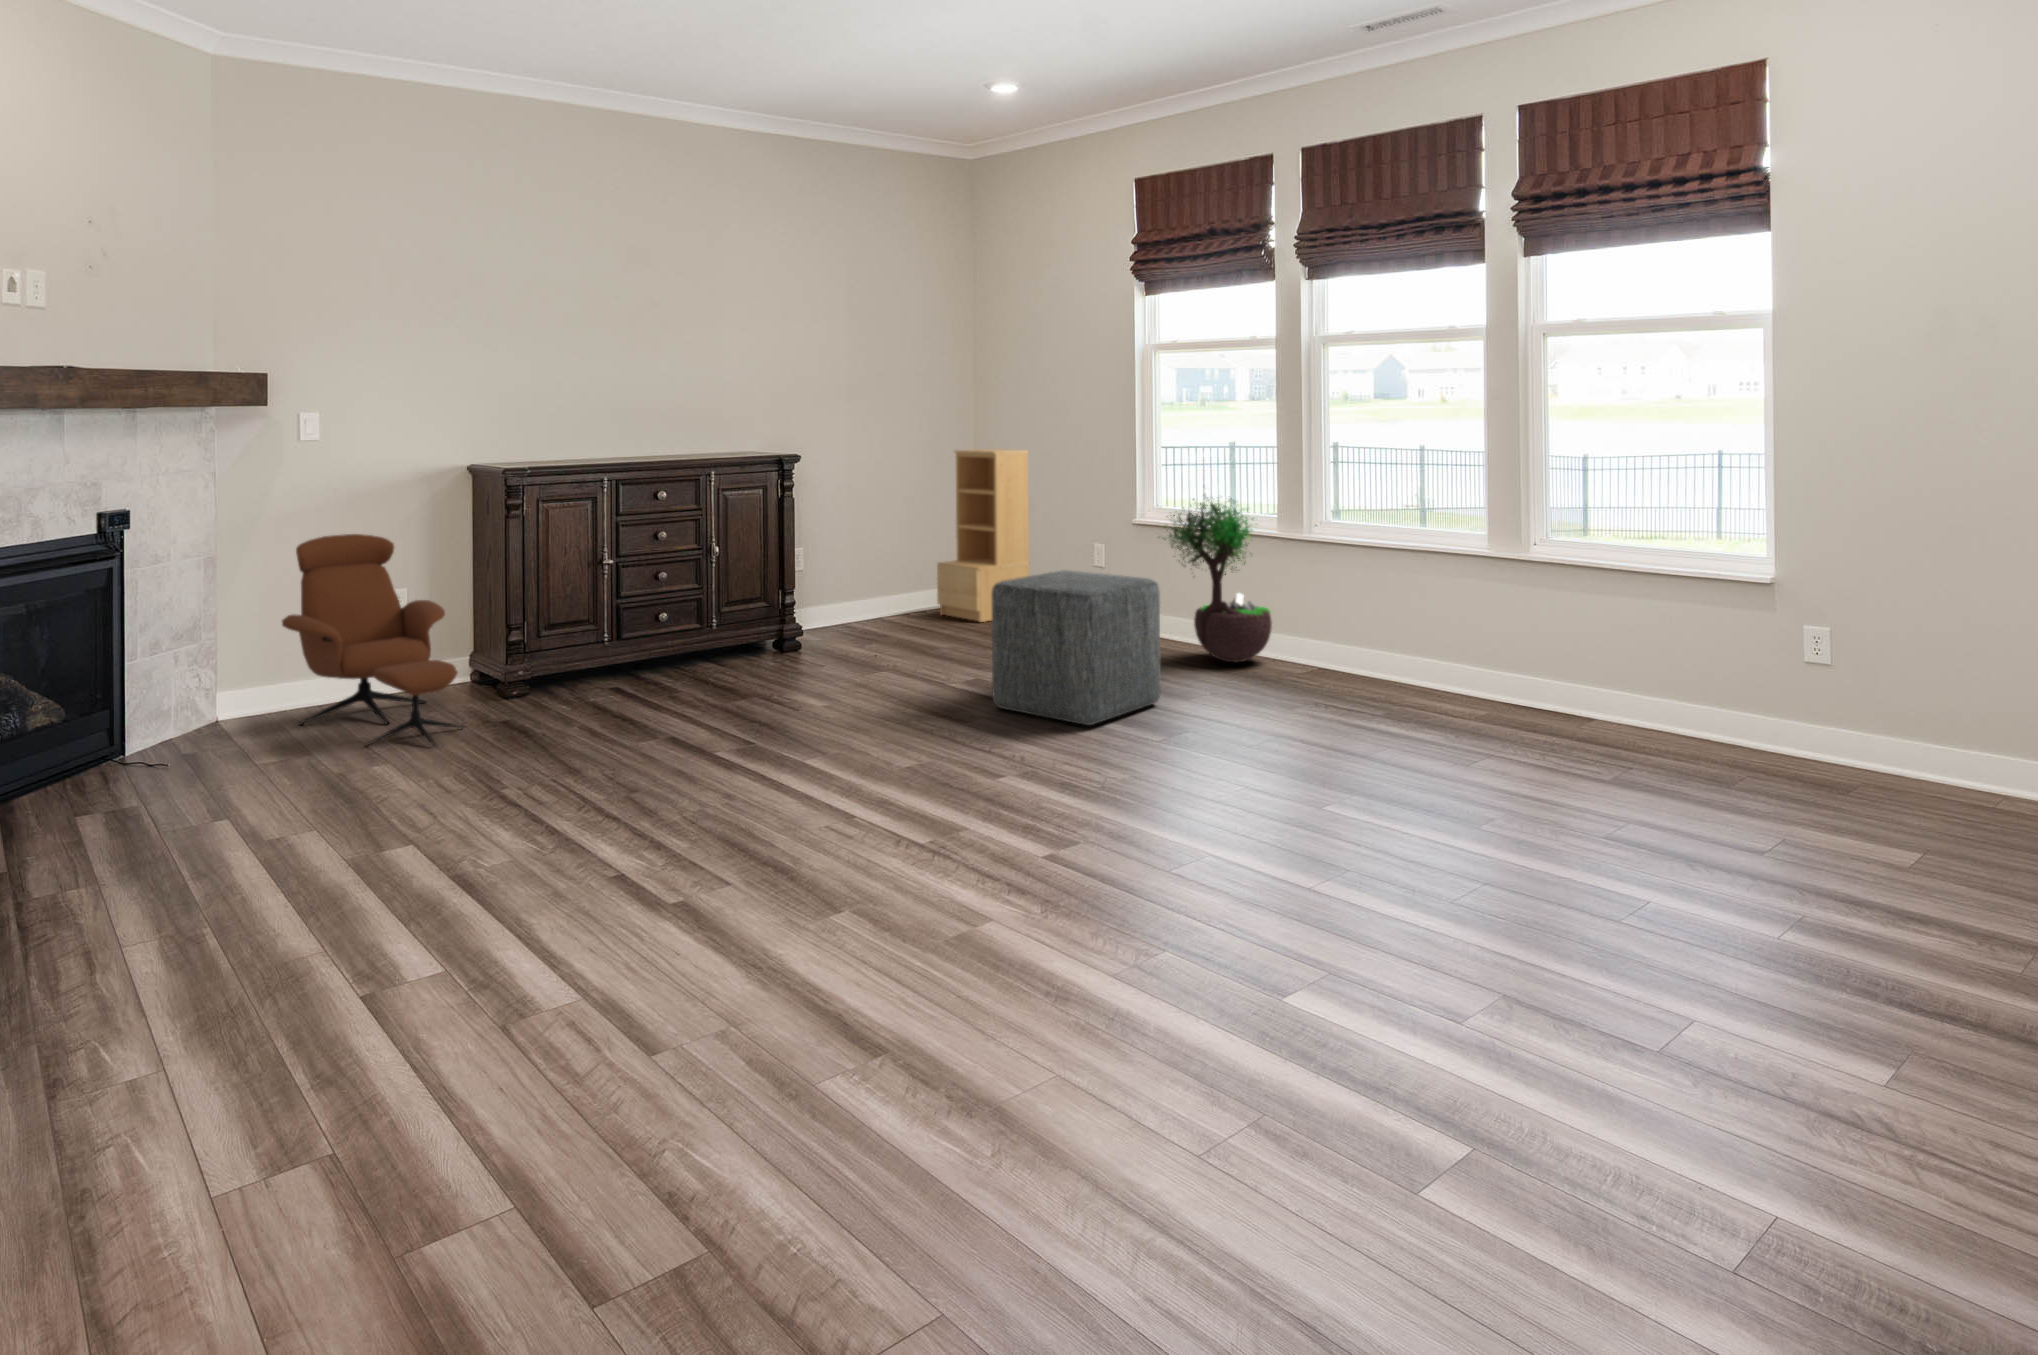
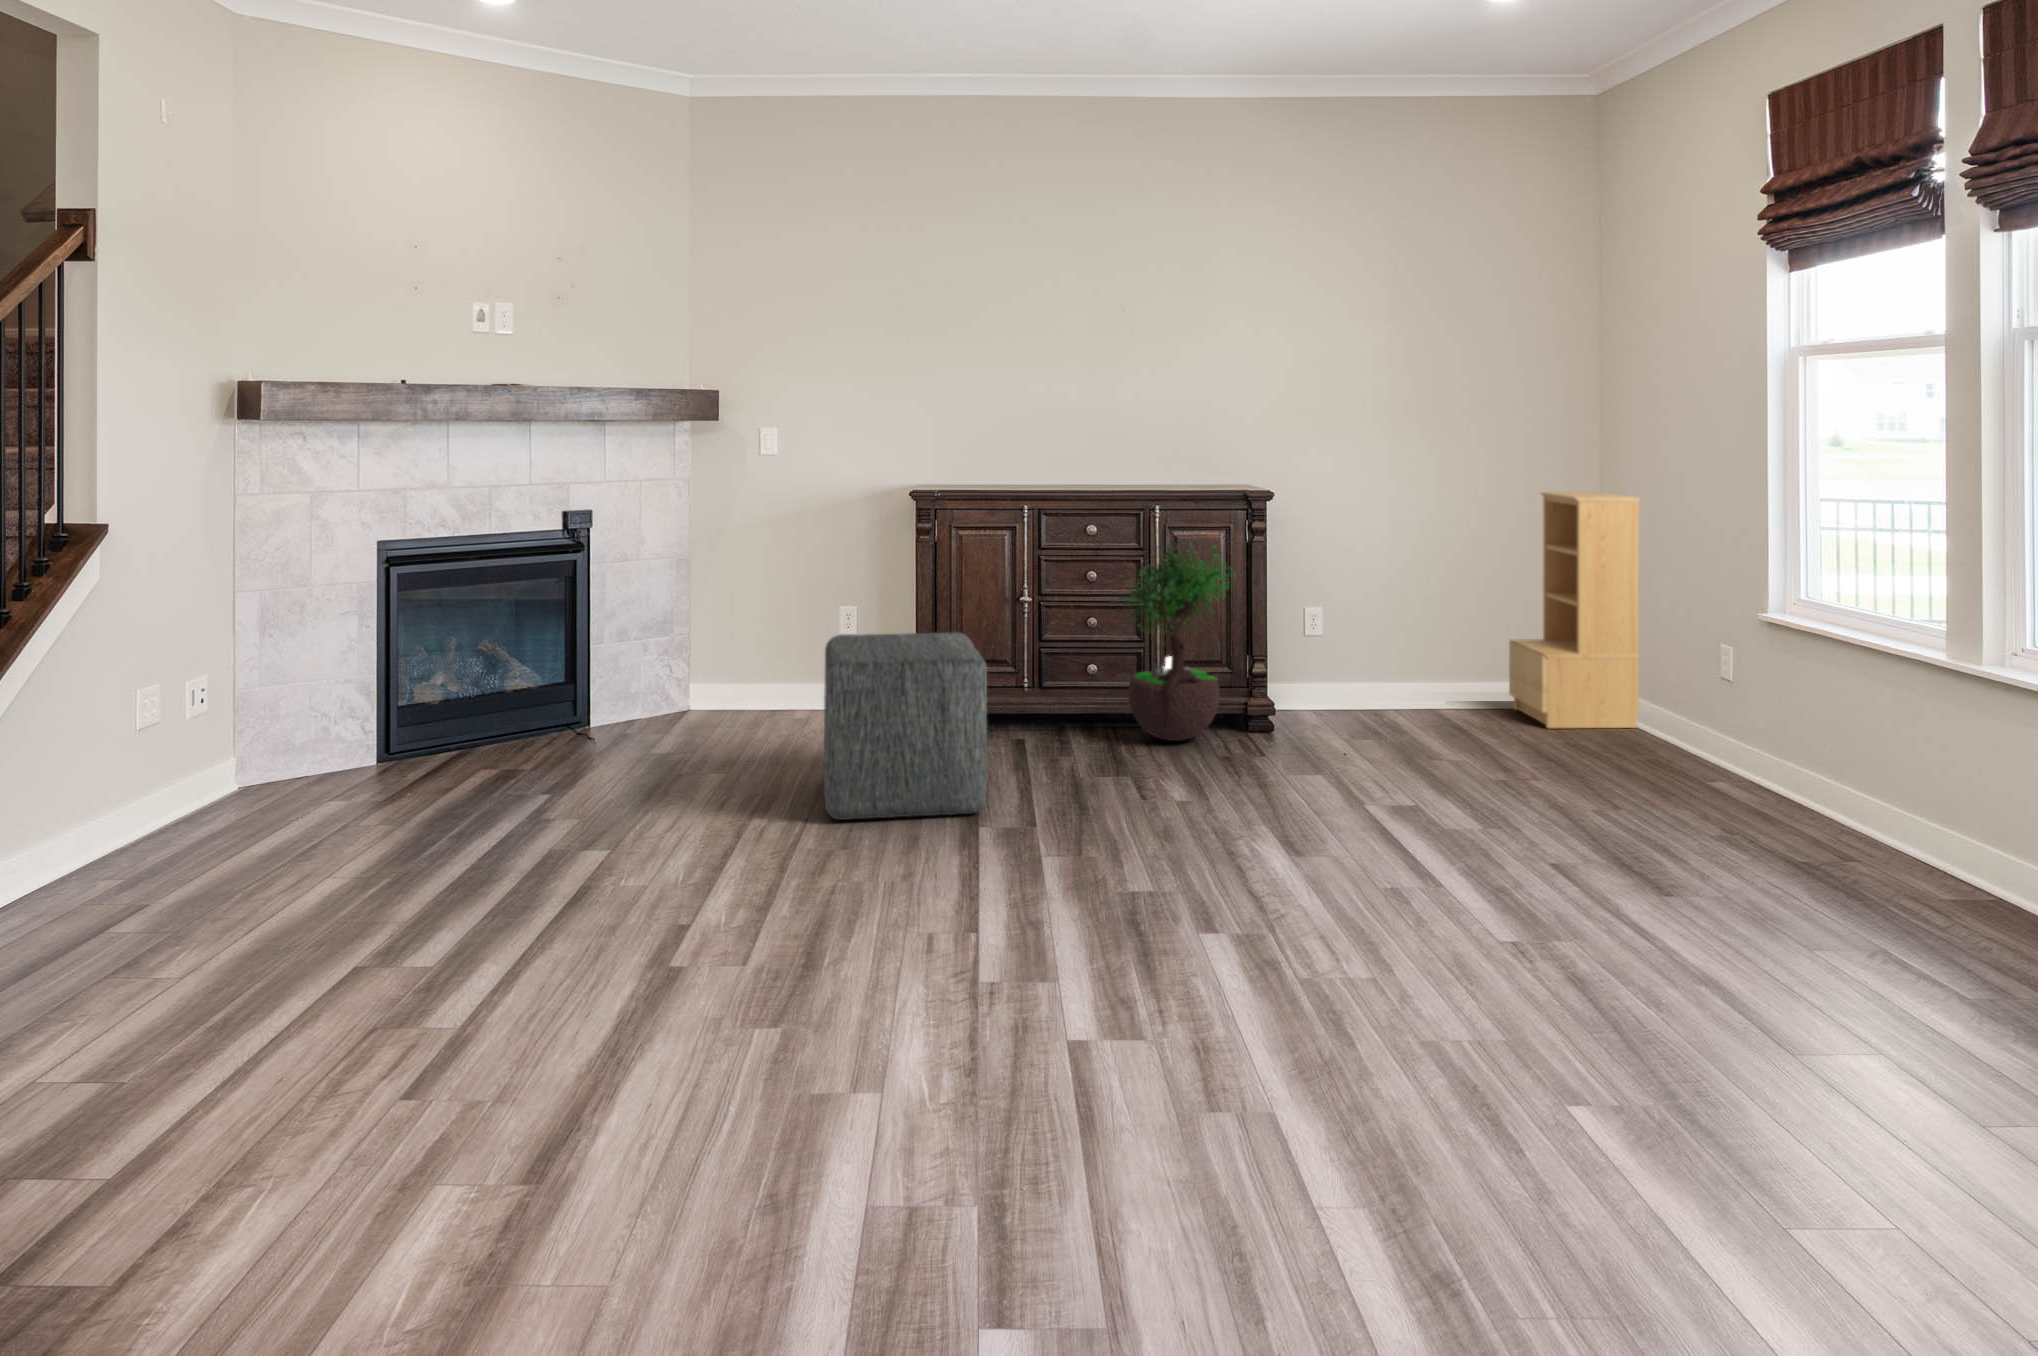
potted tree: present [1159,498,1272,662] -> present [1116,543,1229,741]
lounge chair: present [282,534,464,746] -> none [712,546,859,767]
ottoman: present [992,570,1161,725] -> present [824,633,987,820]

